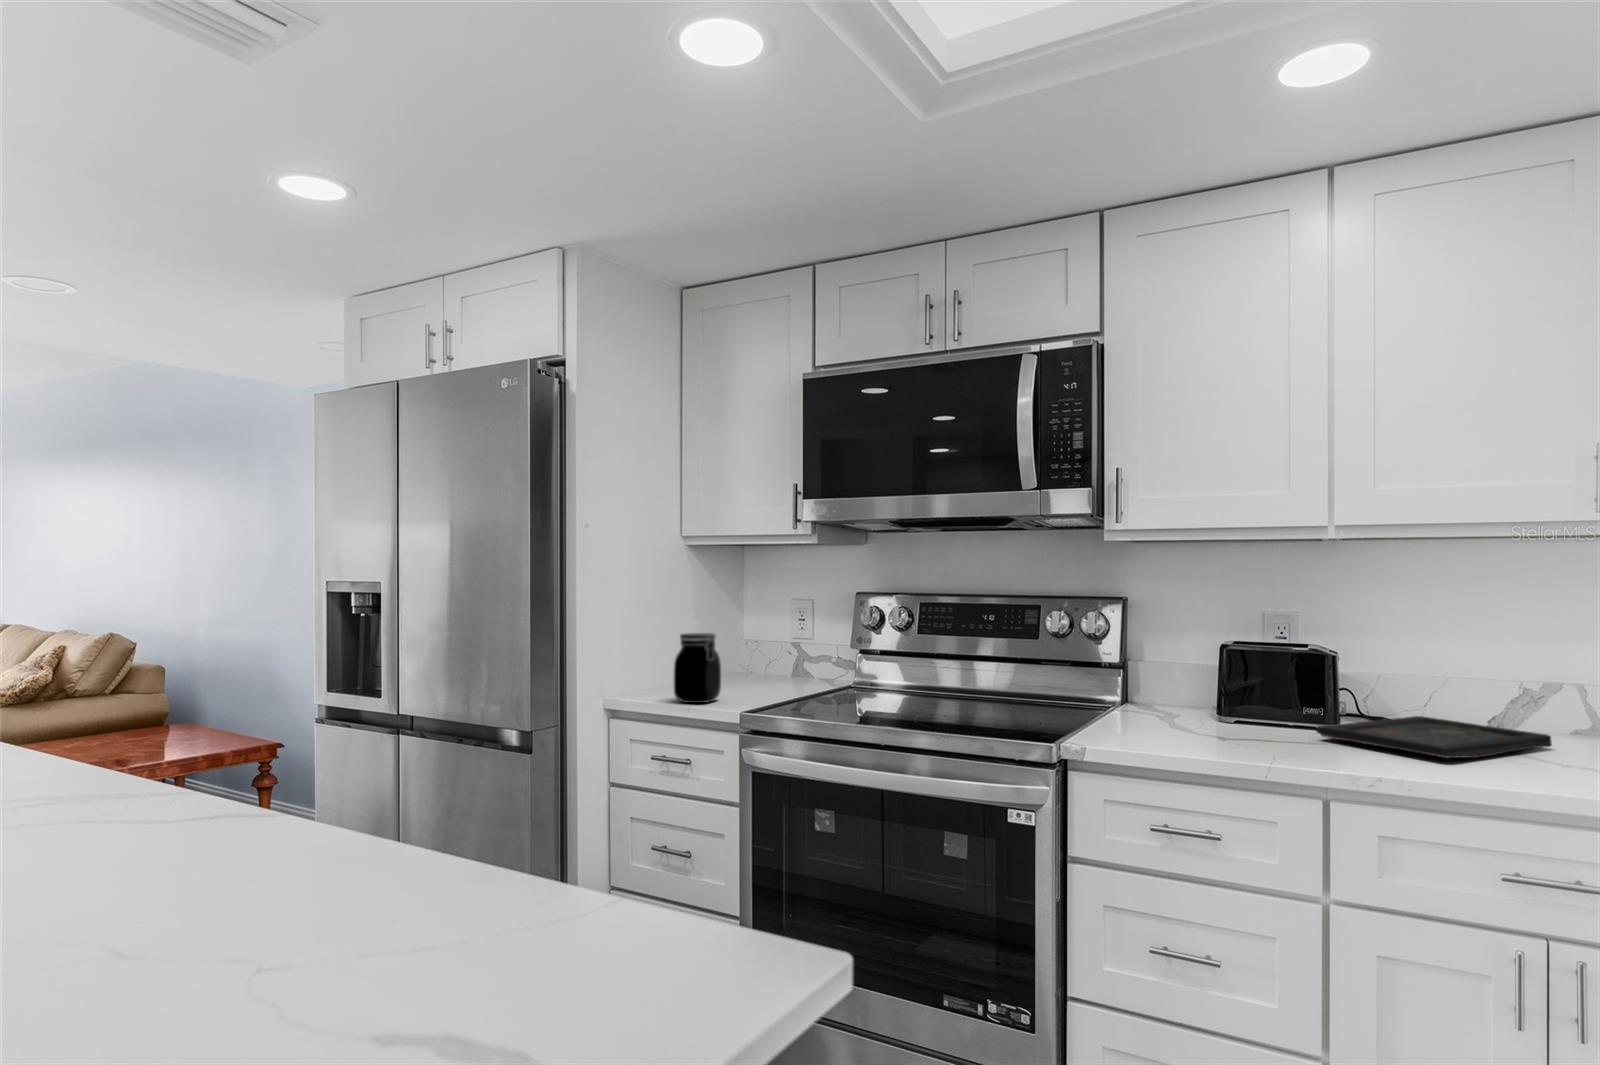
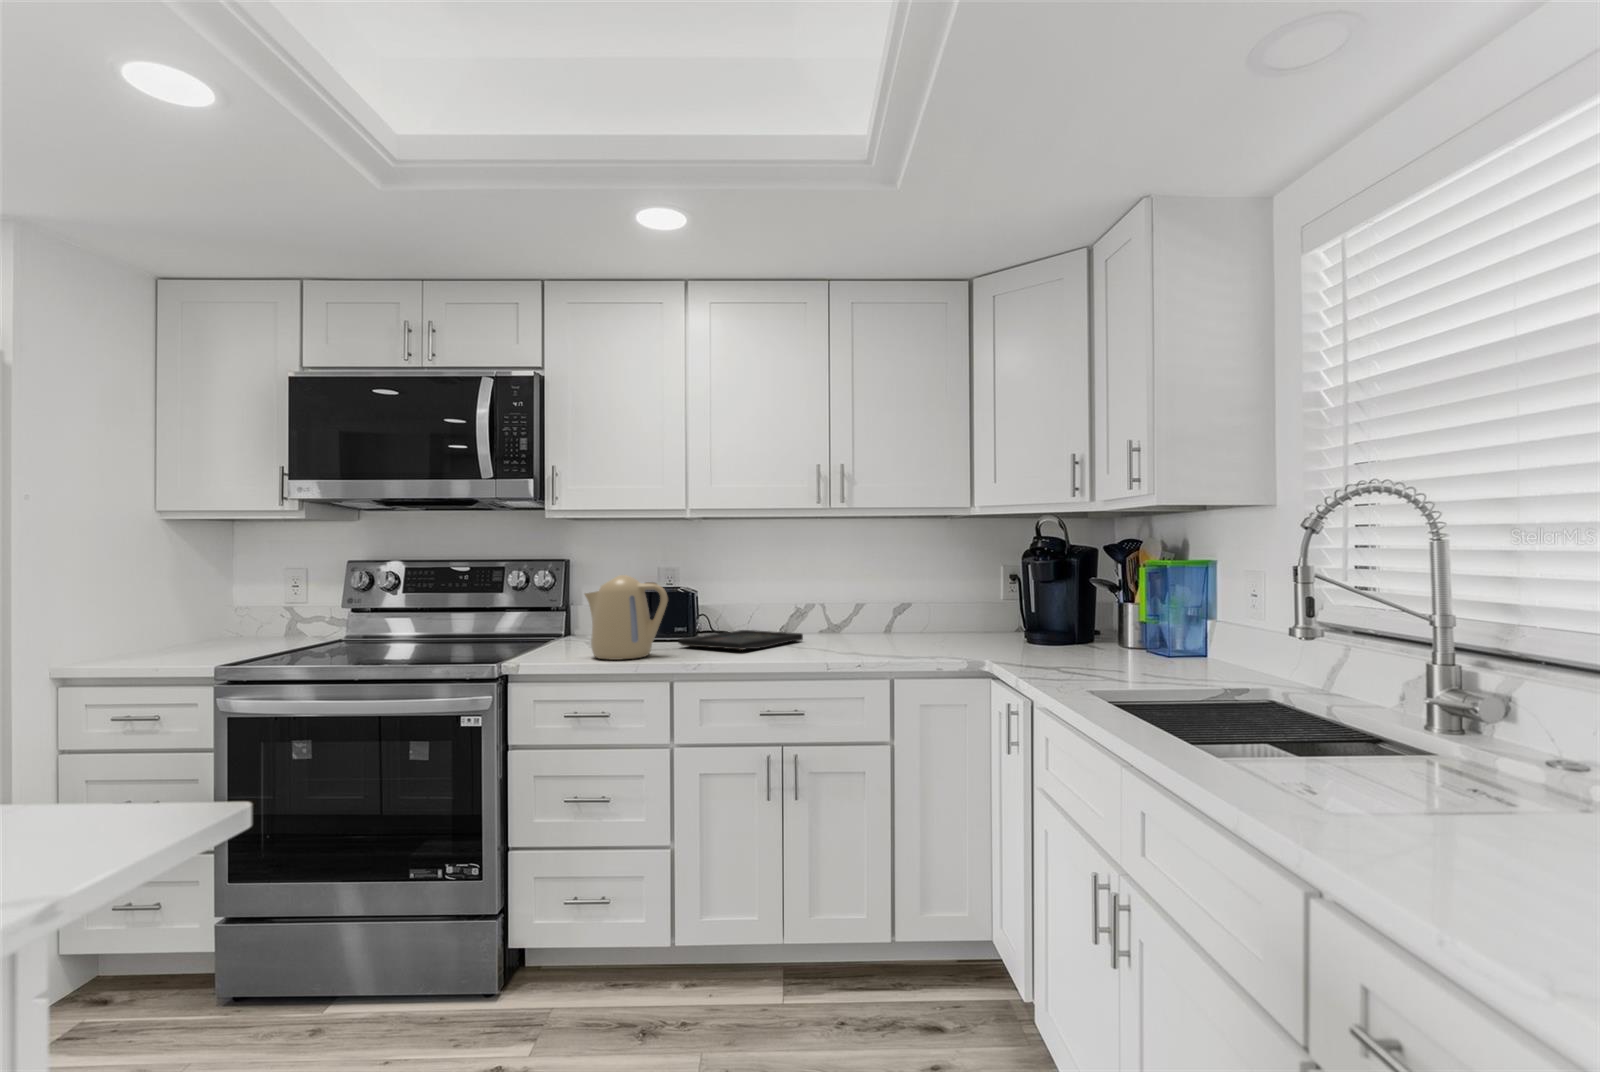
kettle: none [1172,626,1310,755] -> present [585,575,668,660]
jar: present [674,633,721,703] -> none [142,601,198,666]

